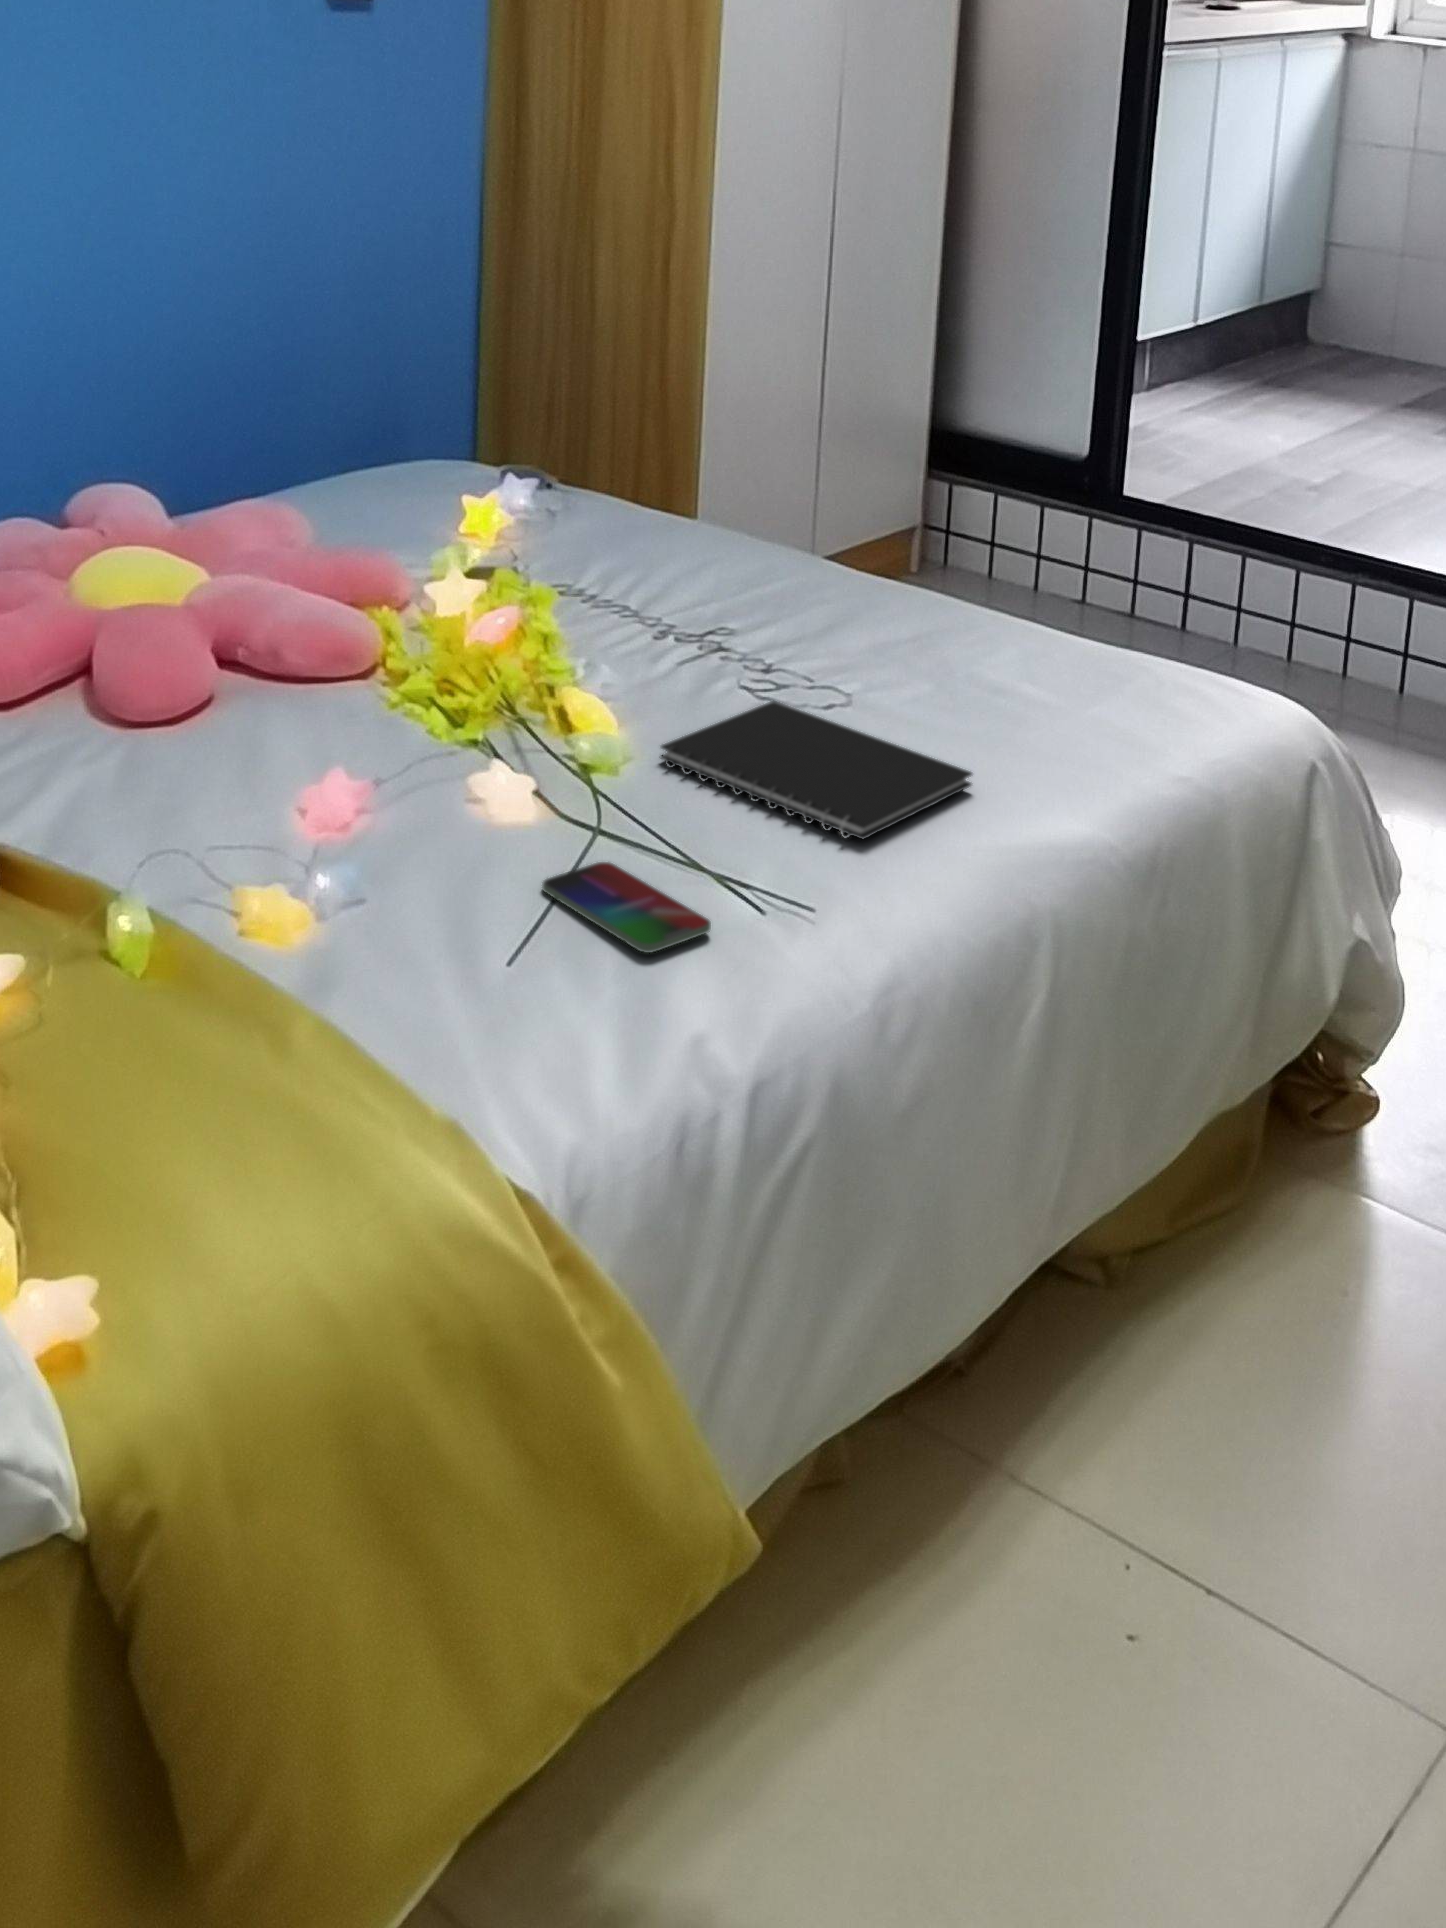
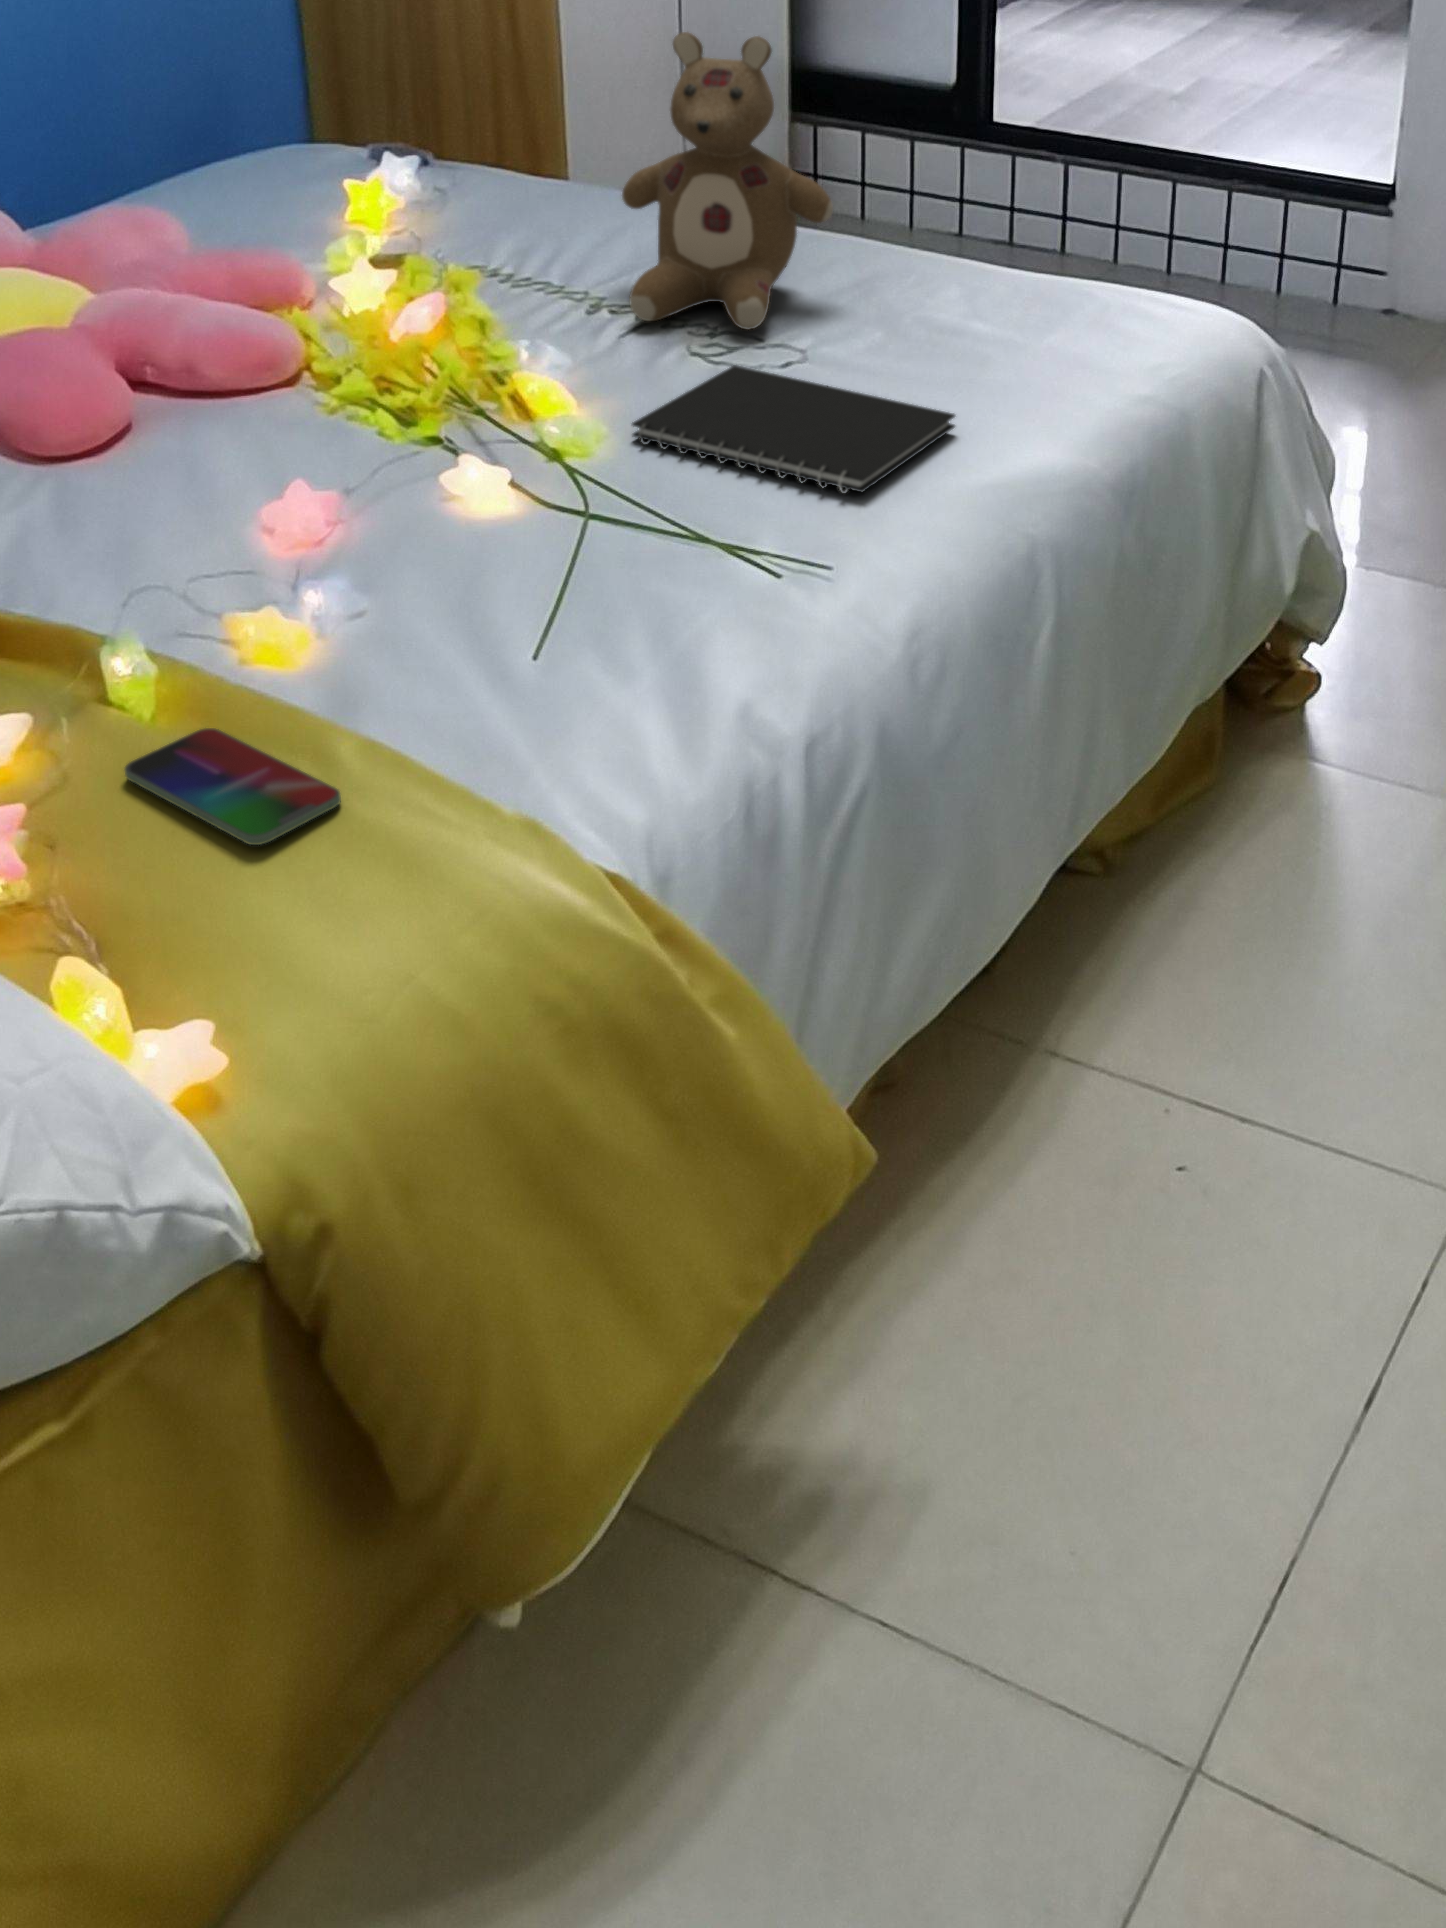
stuffed bear: none [691,387,895,668] -> present [622,32,833,330]
smartphone: present [542,862,711,953] -> present [125,728,341,845]

